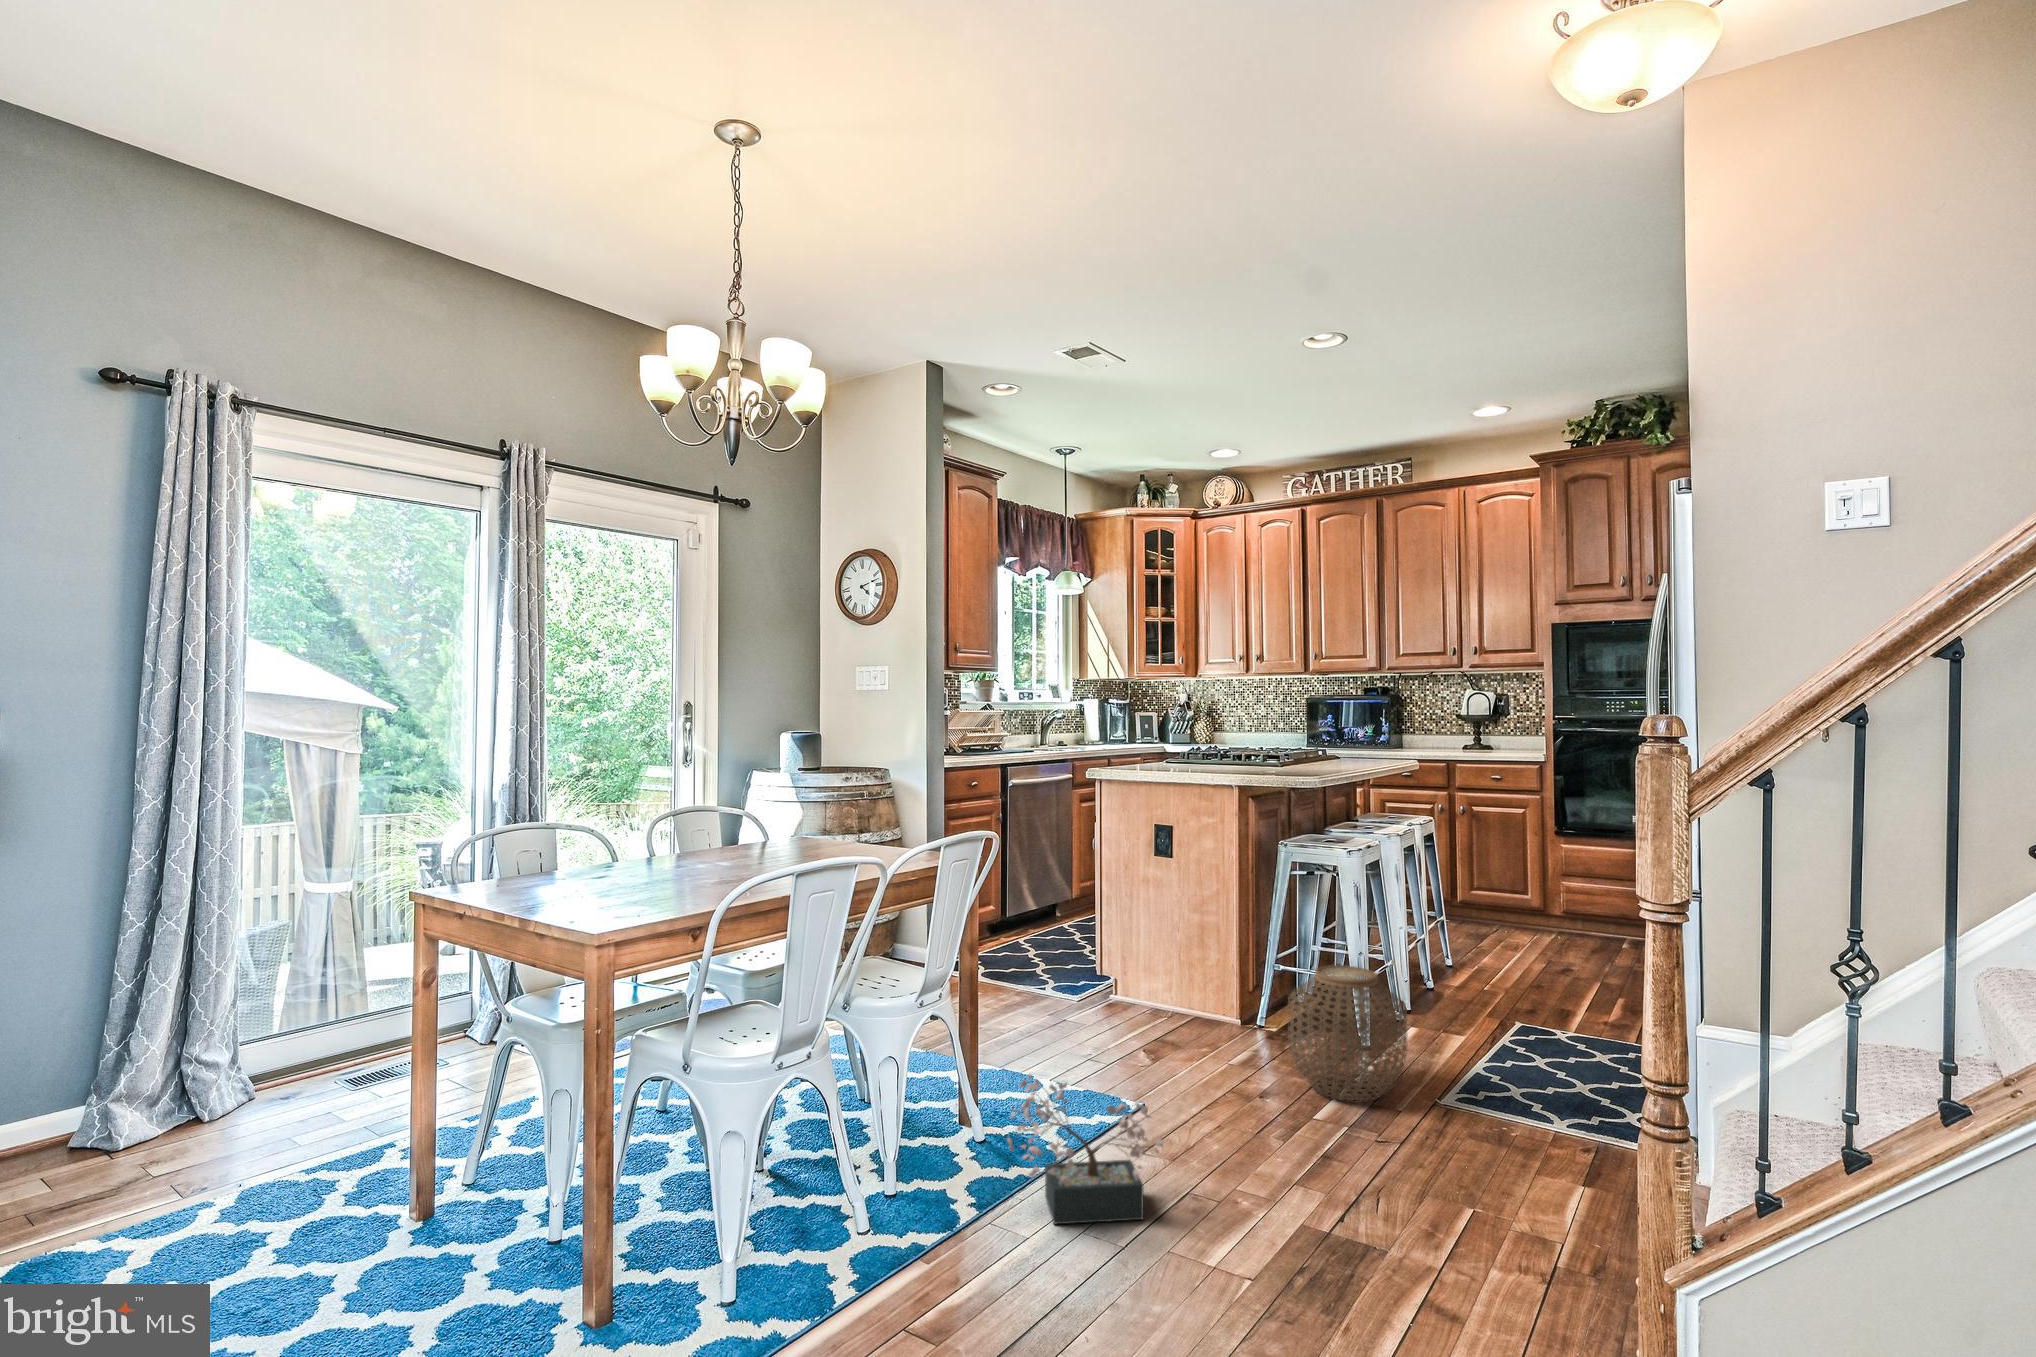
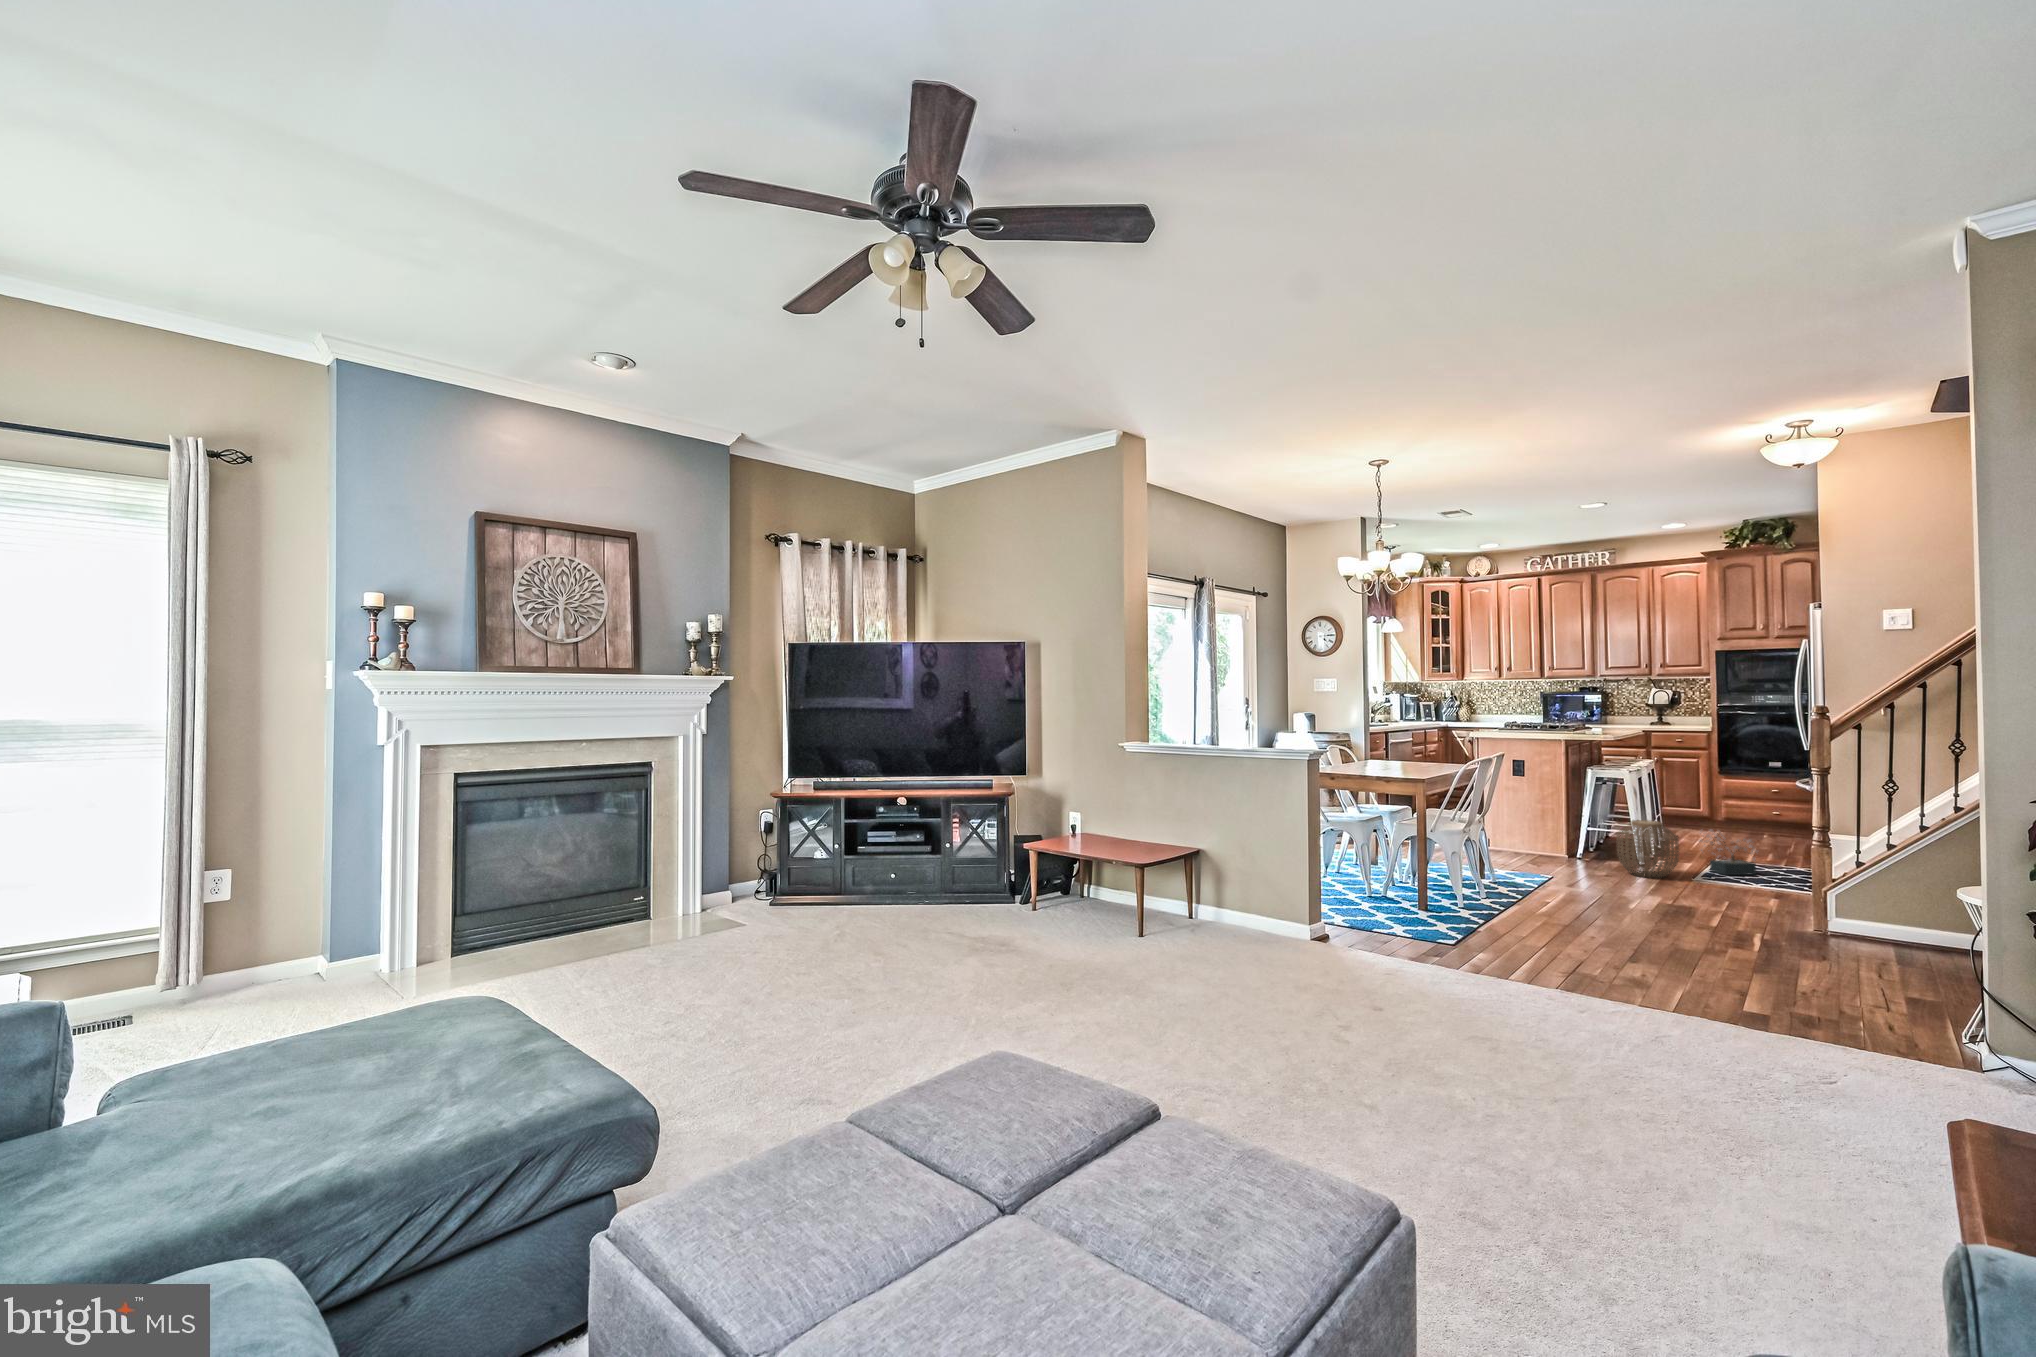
decorative plant: present [1007,1074,1164,1224] -> present [1700,830,1758,875]

